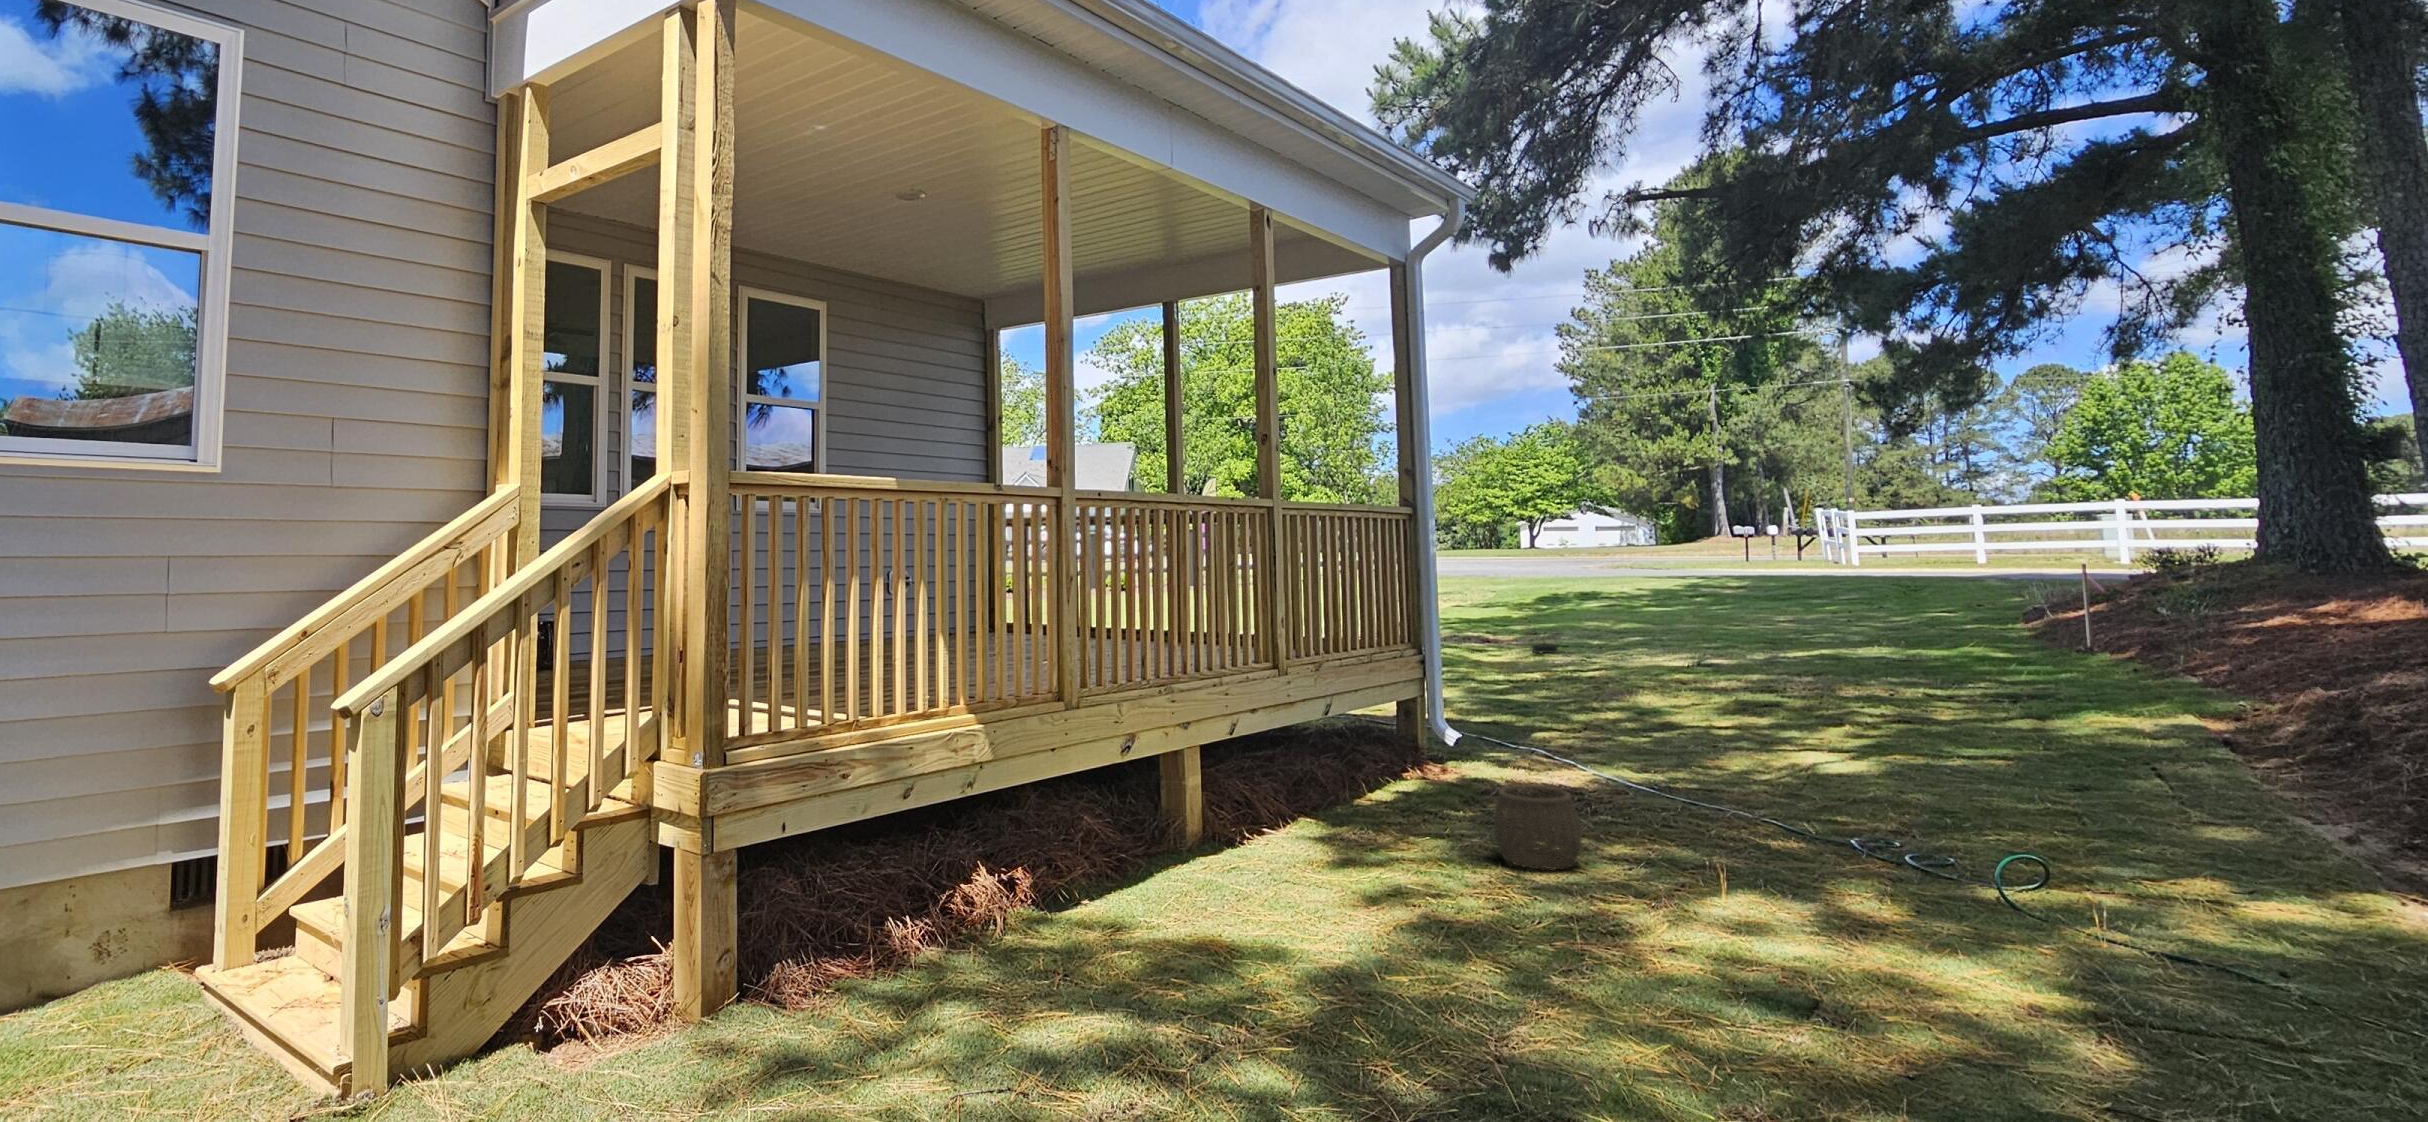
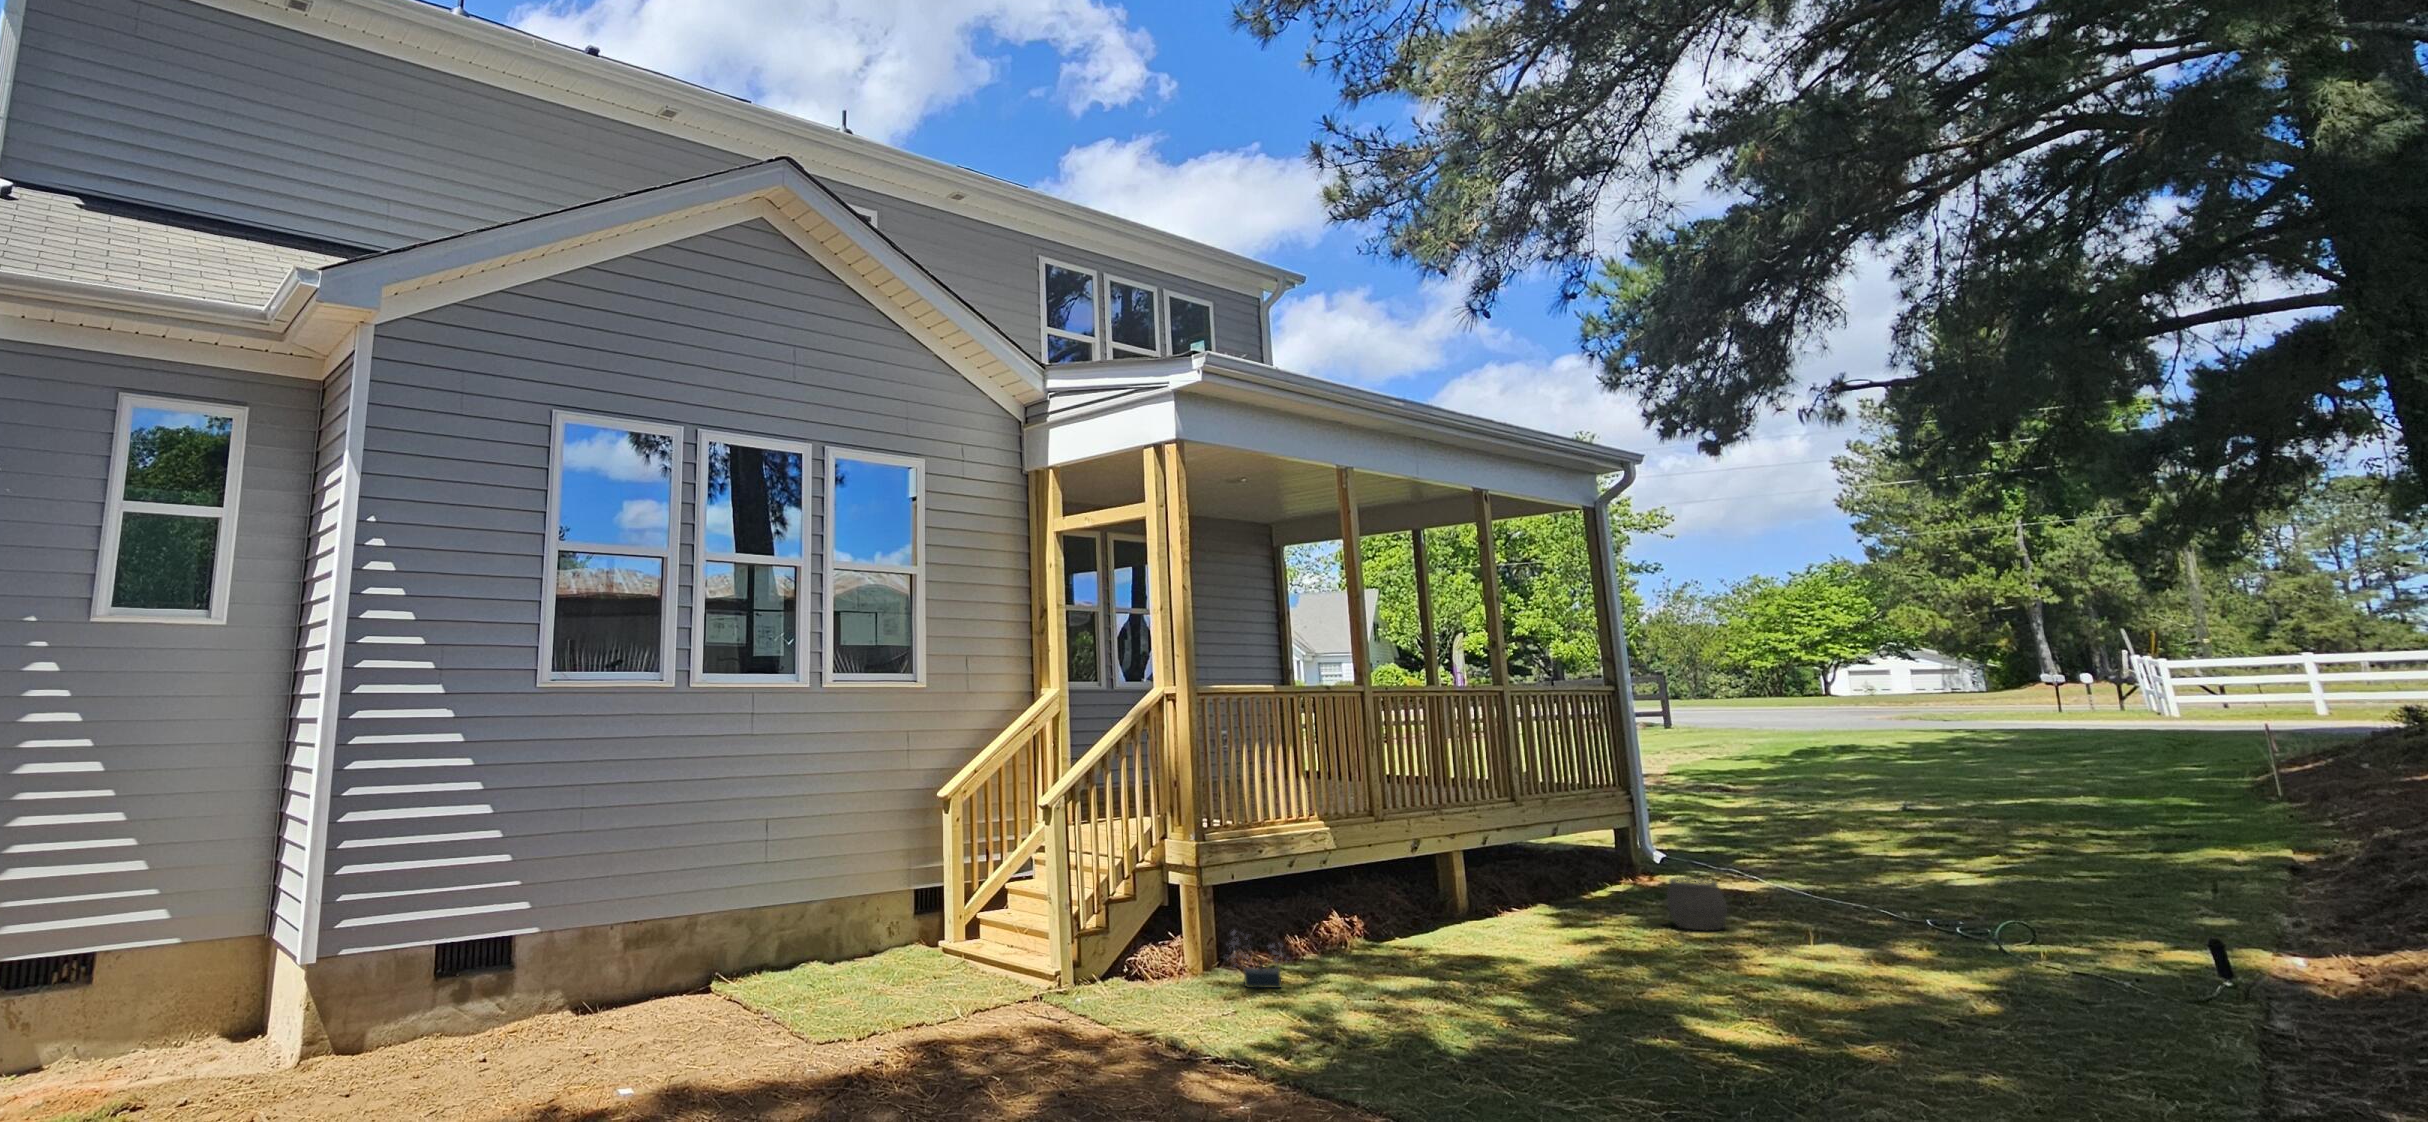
decorative plant: present [1528,624,1558,653] -> present [1229,931,1283,988]

